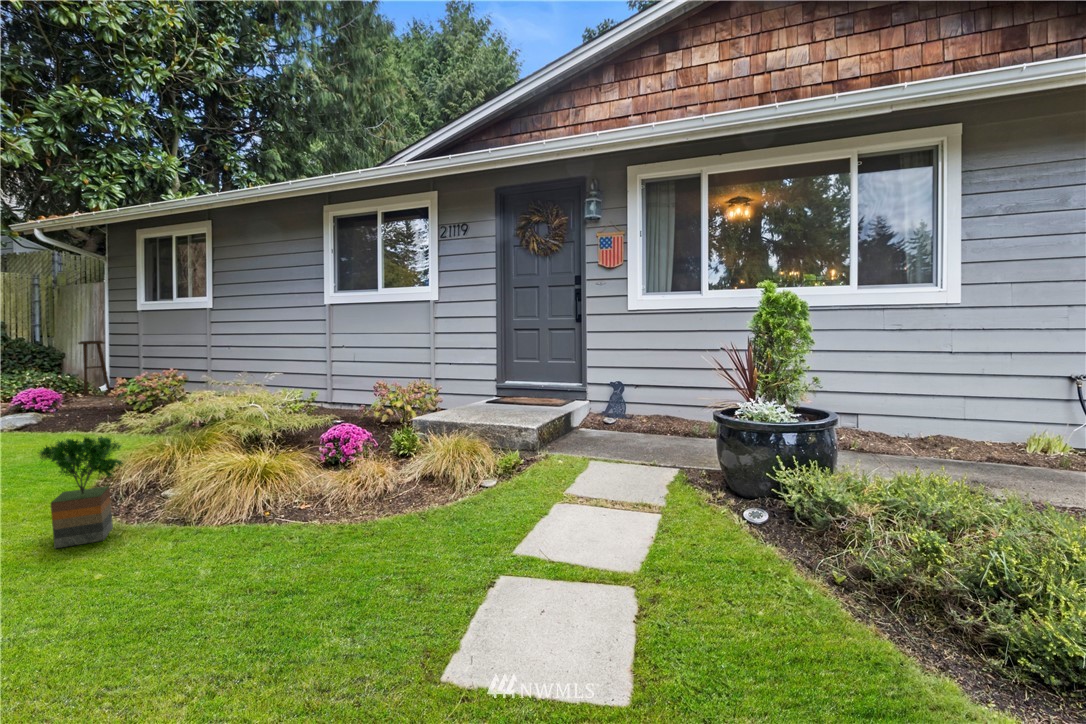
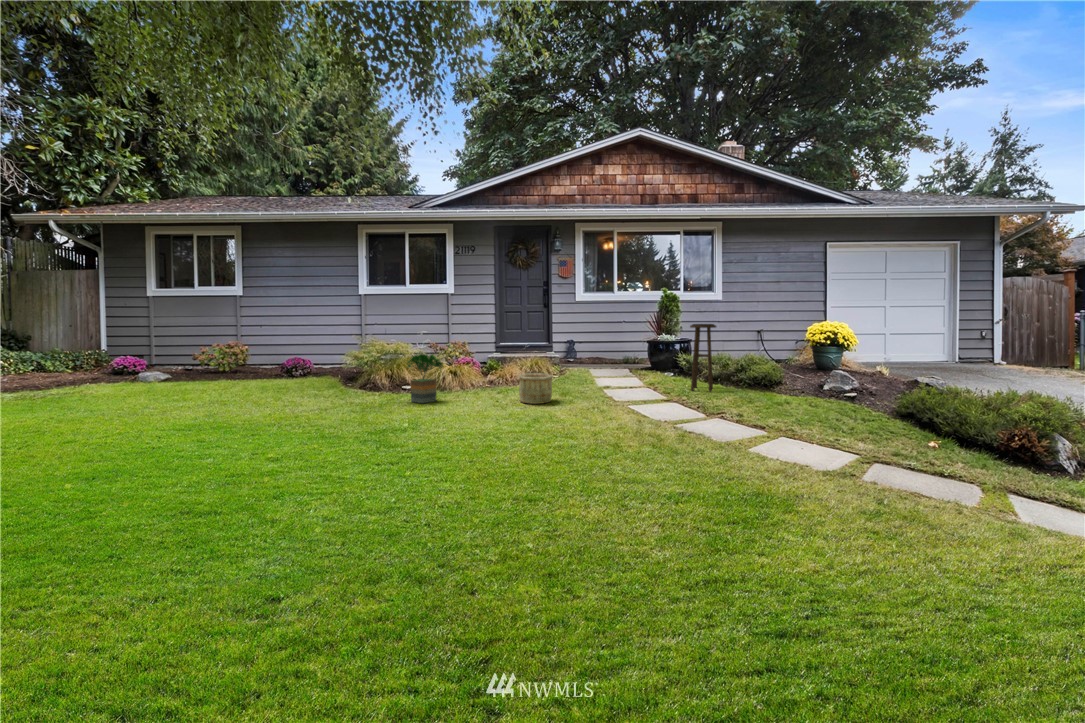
stool: present [78,341,111,395] -> present [690,324,716,392]
wooden bucket: none [168,509,274,614] -> present [519,373,553,404]

